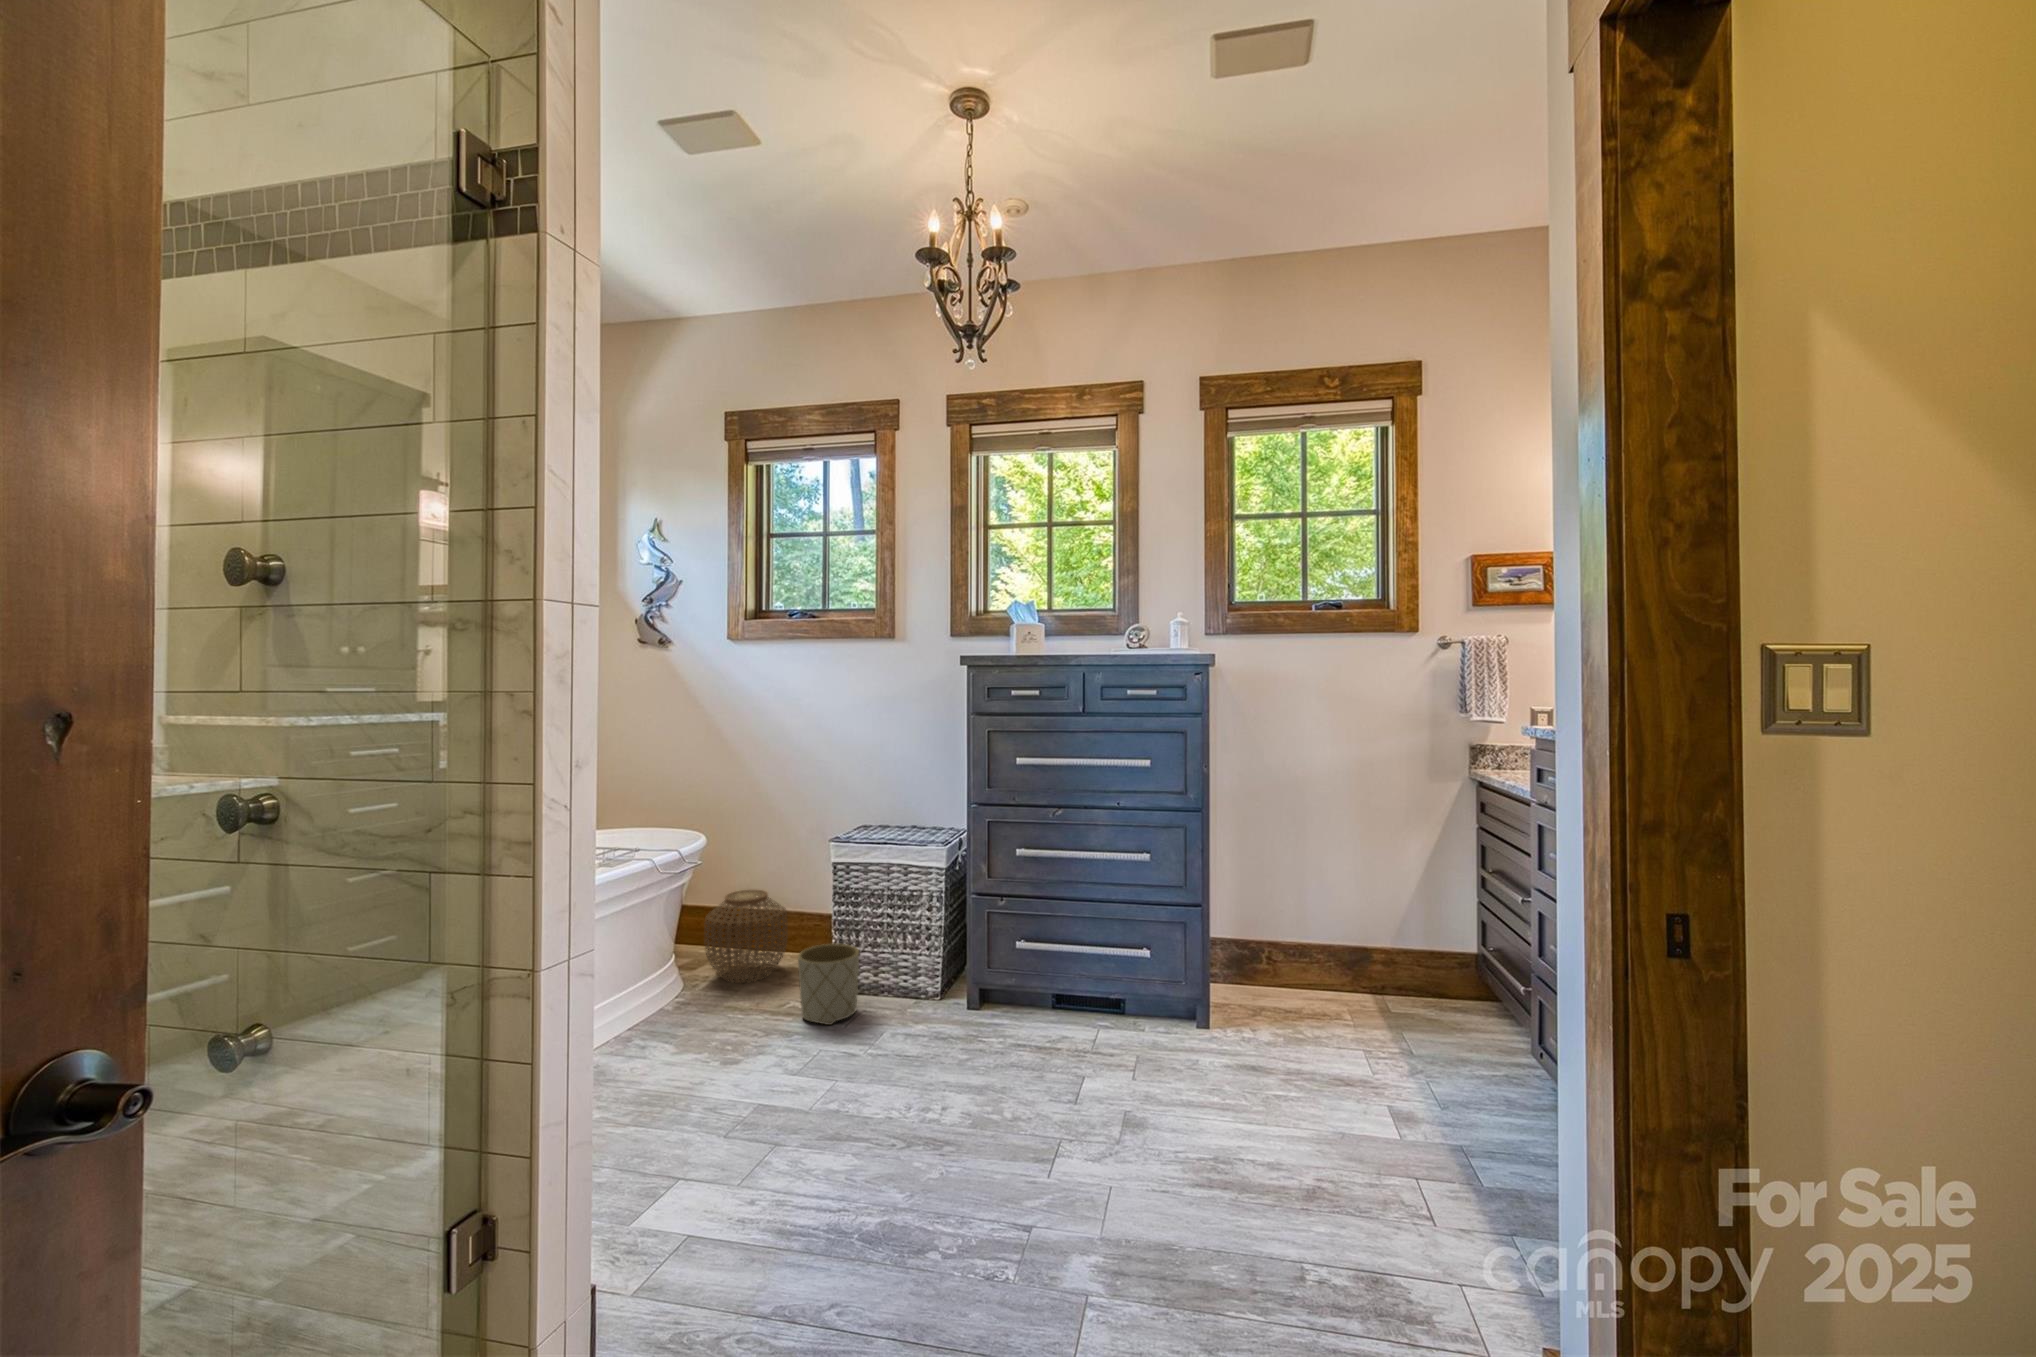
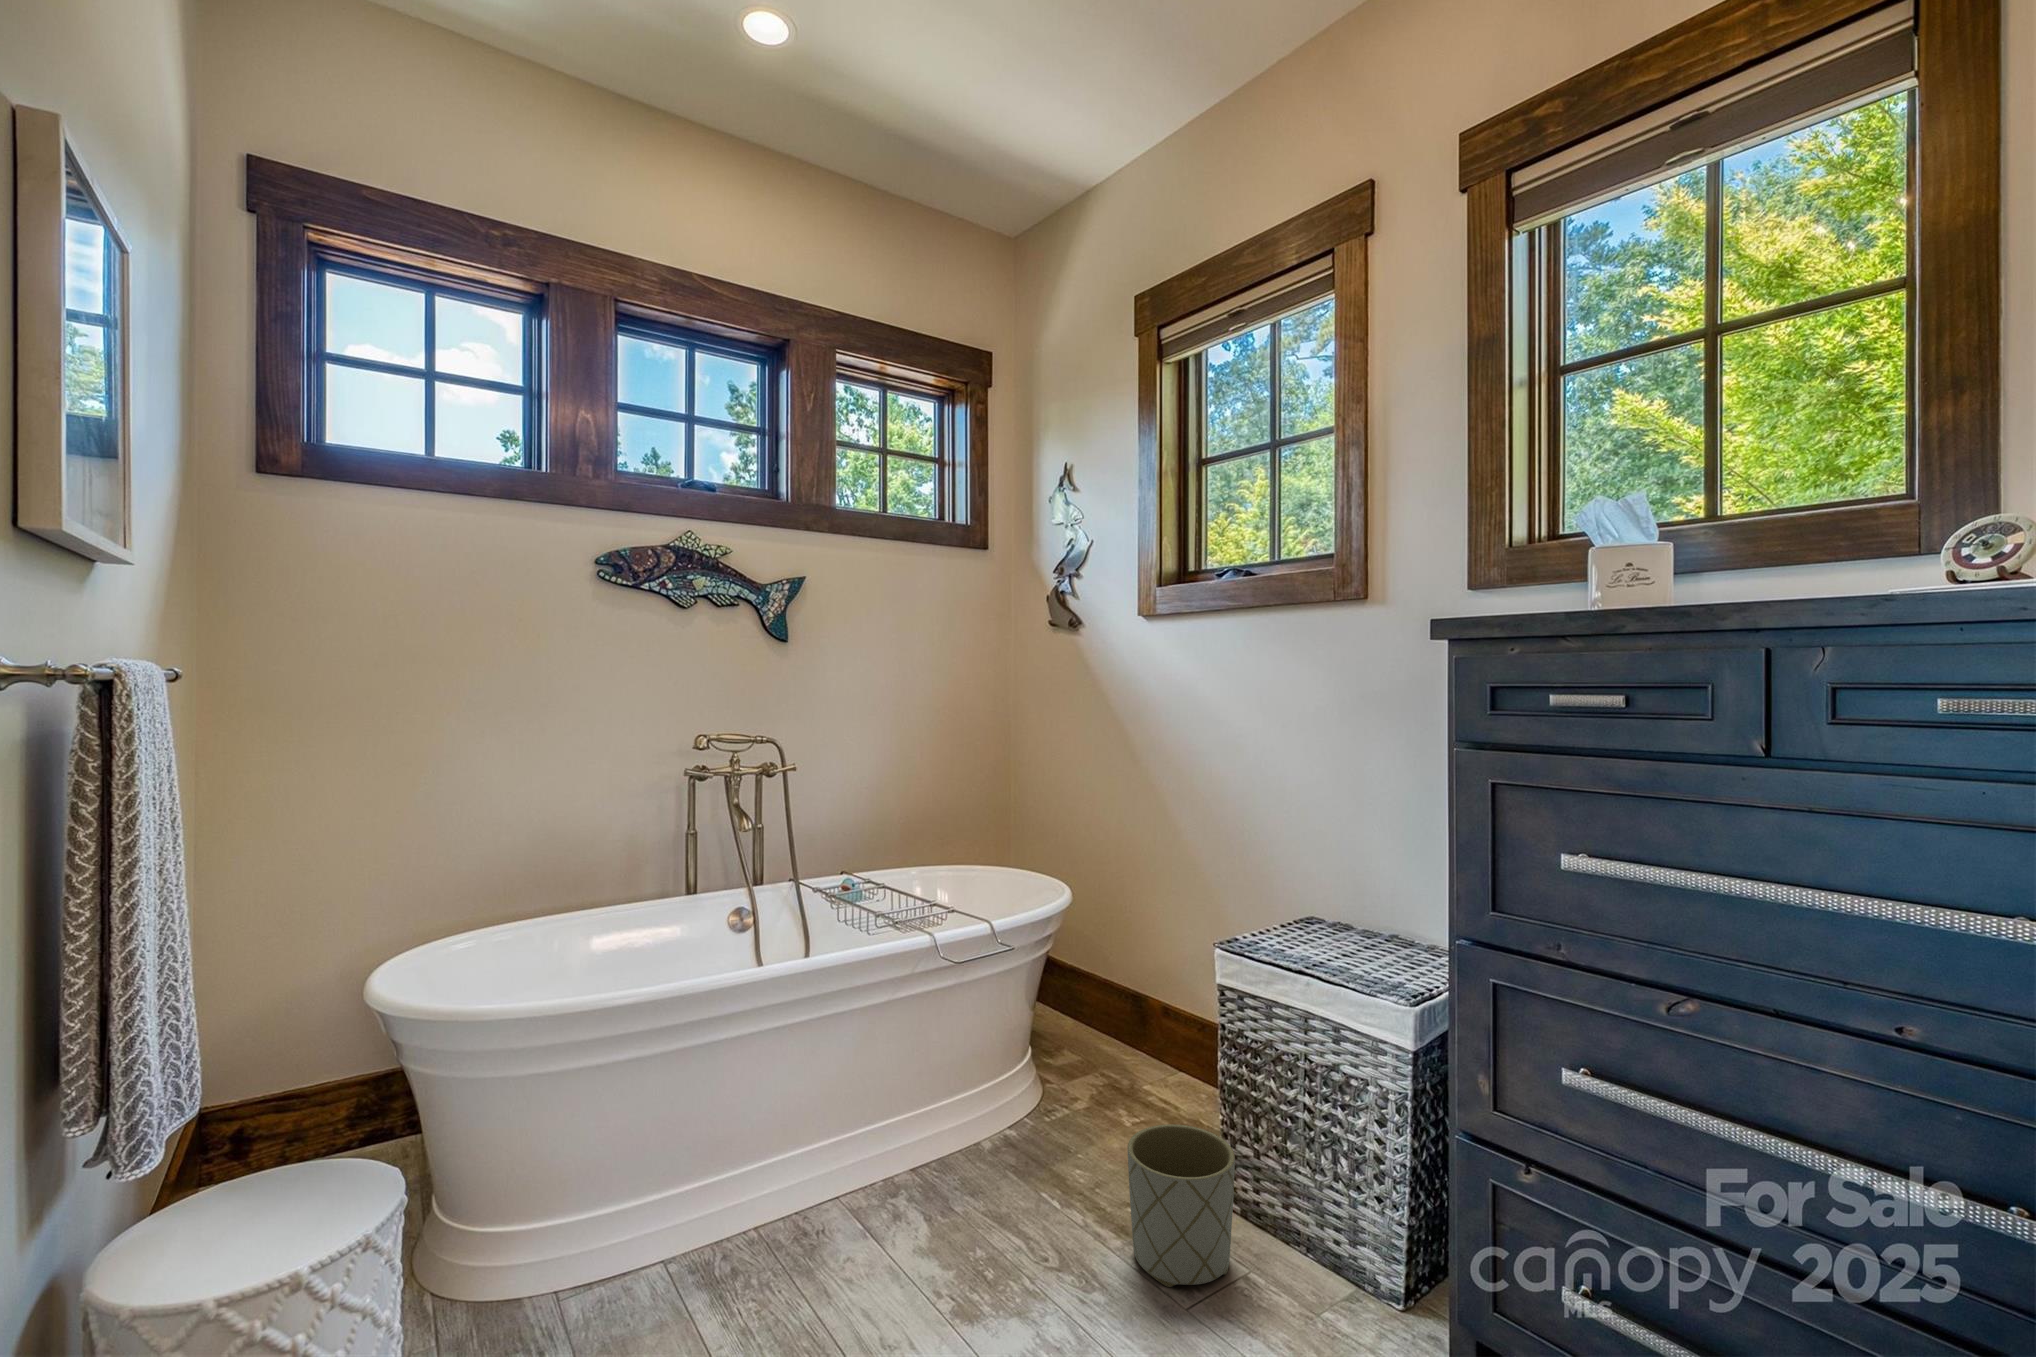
woven basket: present [705,890,787,983] -> none [1060,986,1179,1134]

